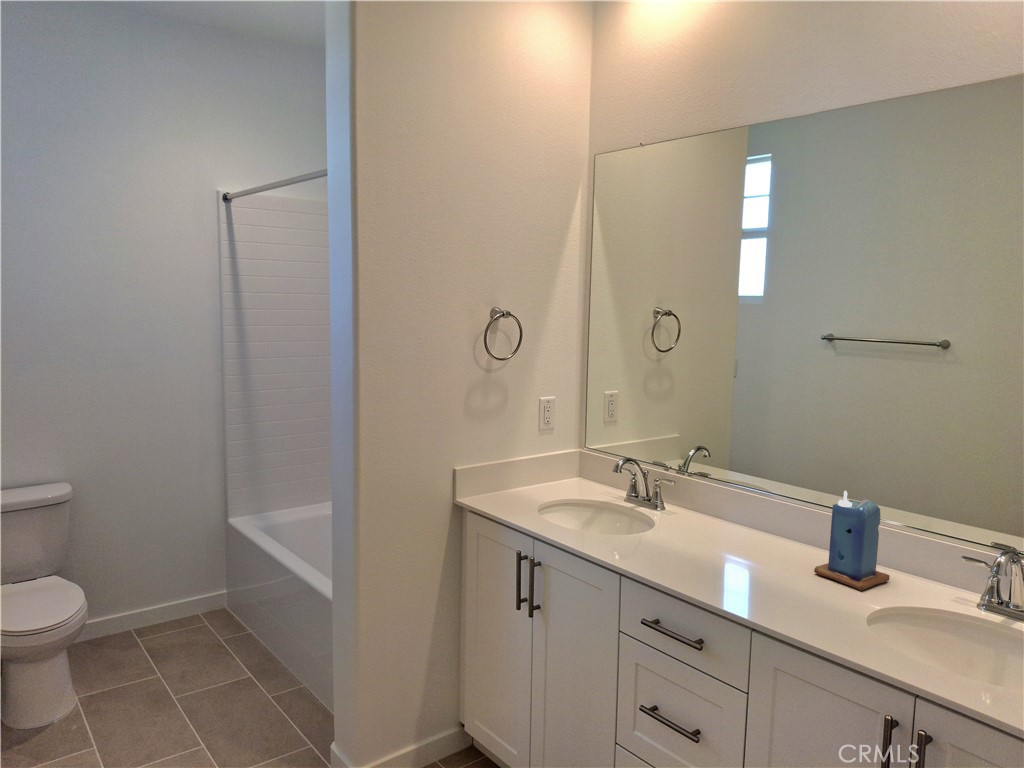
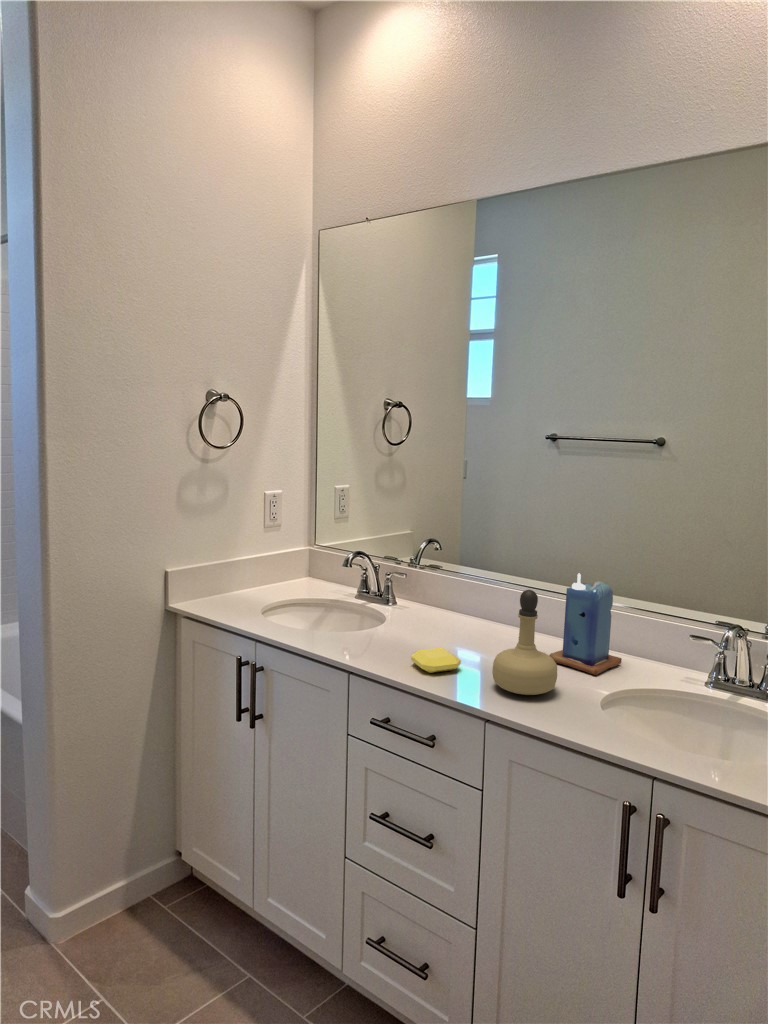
perfume bottle: none [758,507,822,606] -> present [492,590,557,695]
soap bar: none [679,555,727,579] -> present [411,648,461,673]

